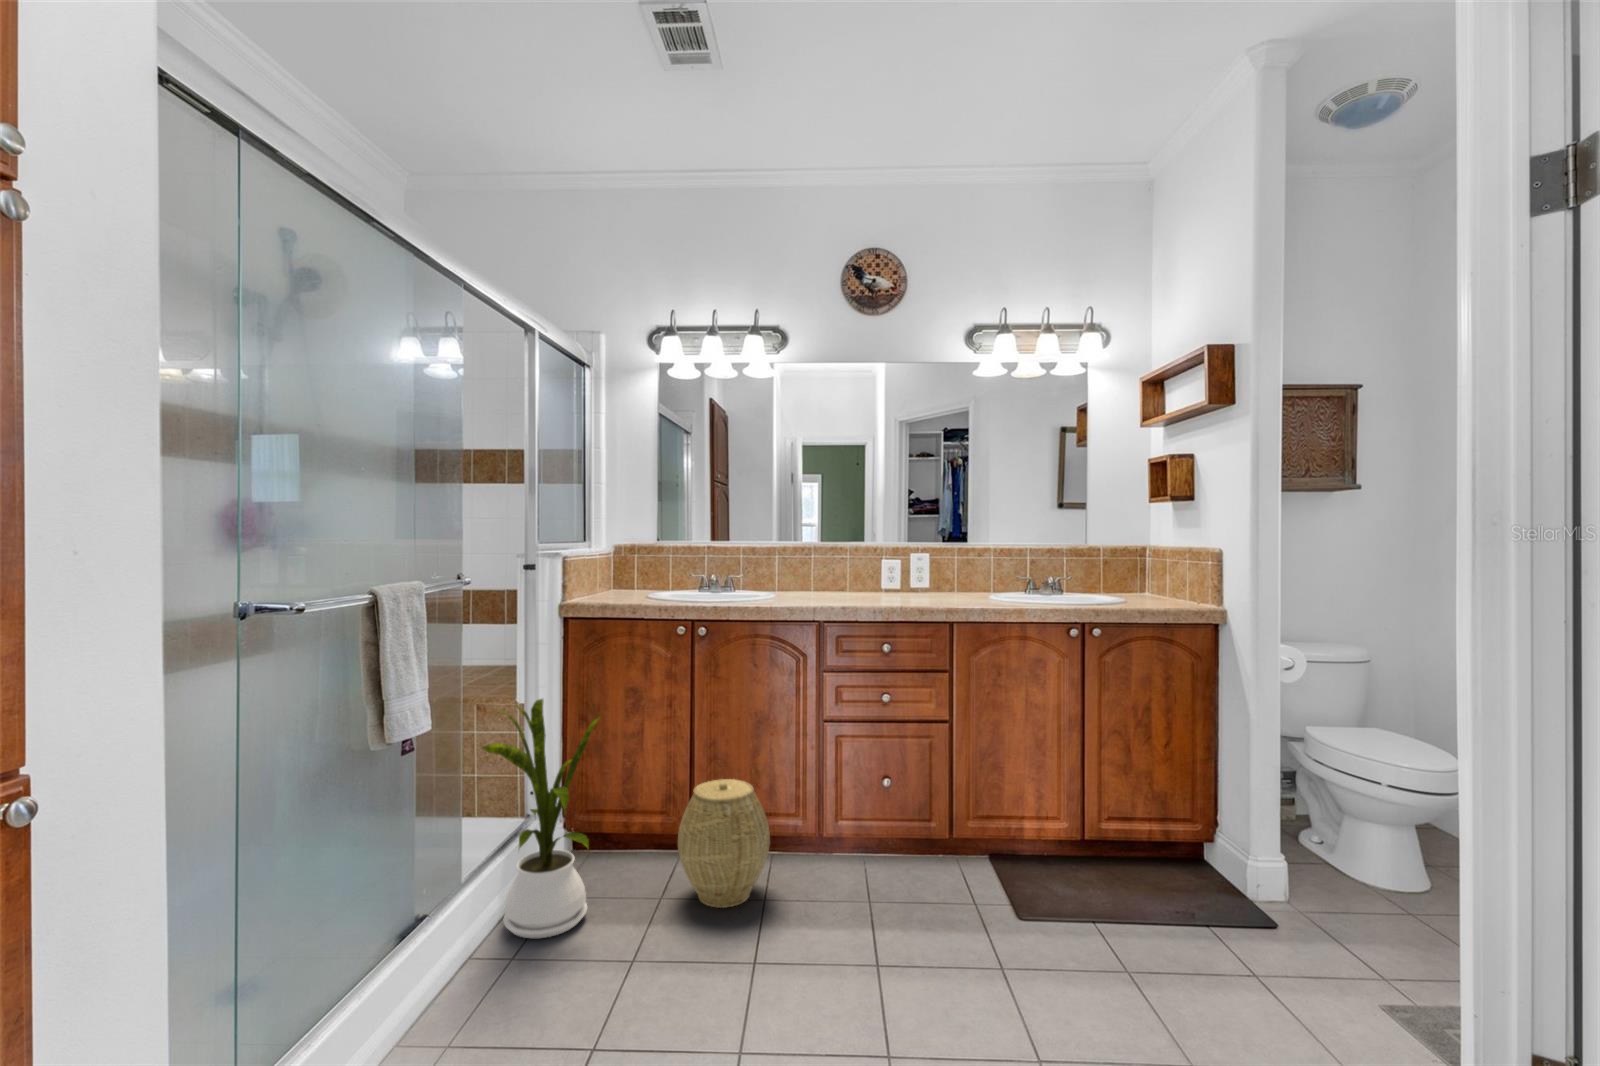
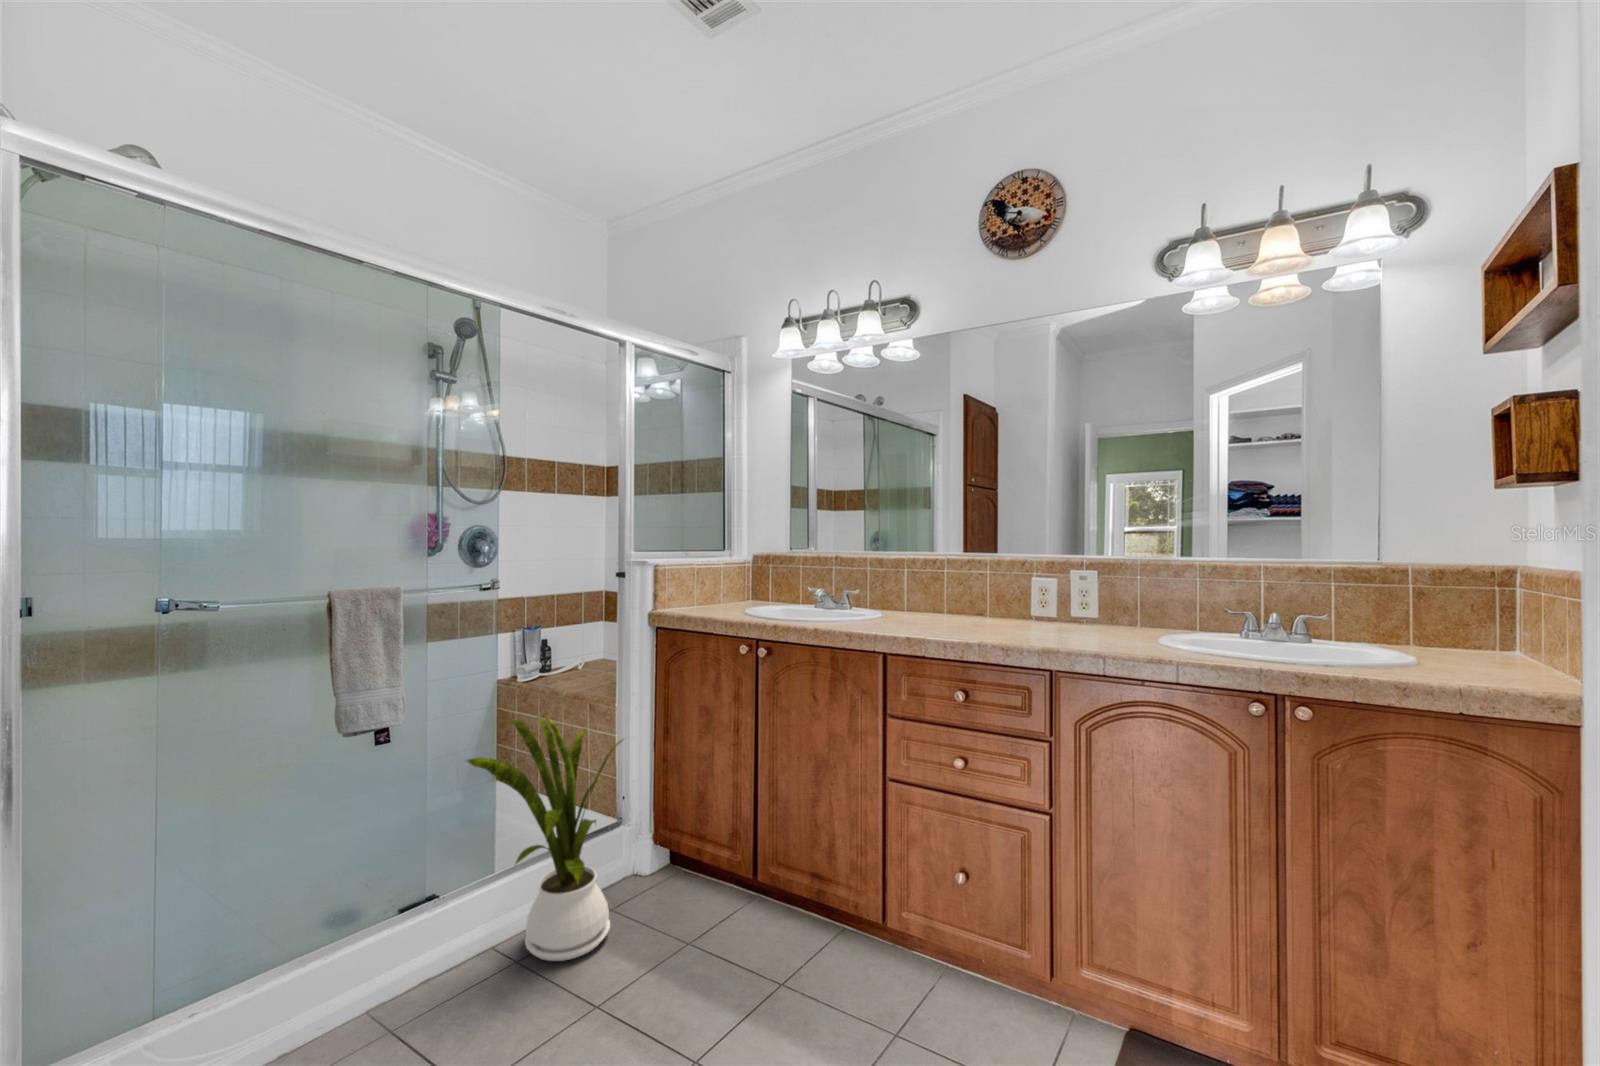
woven basket: present [678,779,770,908] -> none [688,831,795,990]

